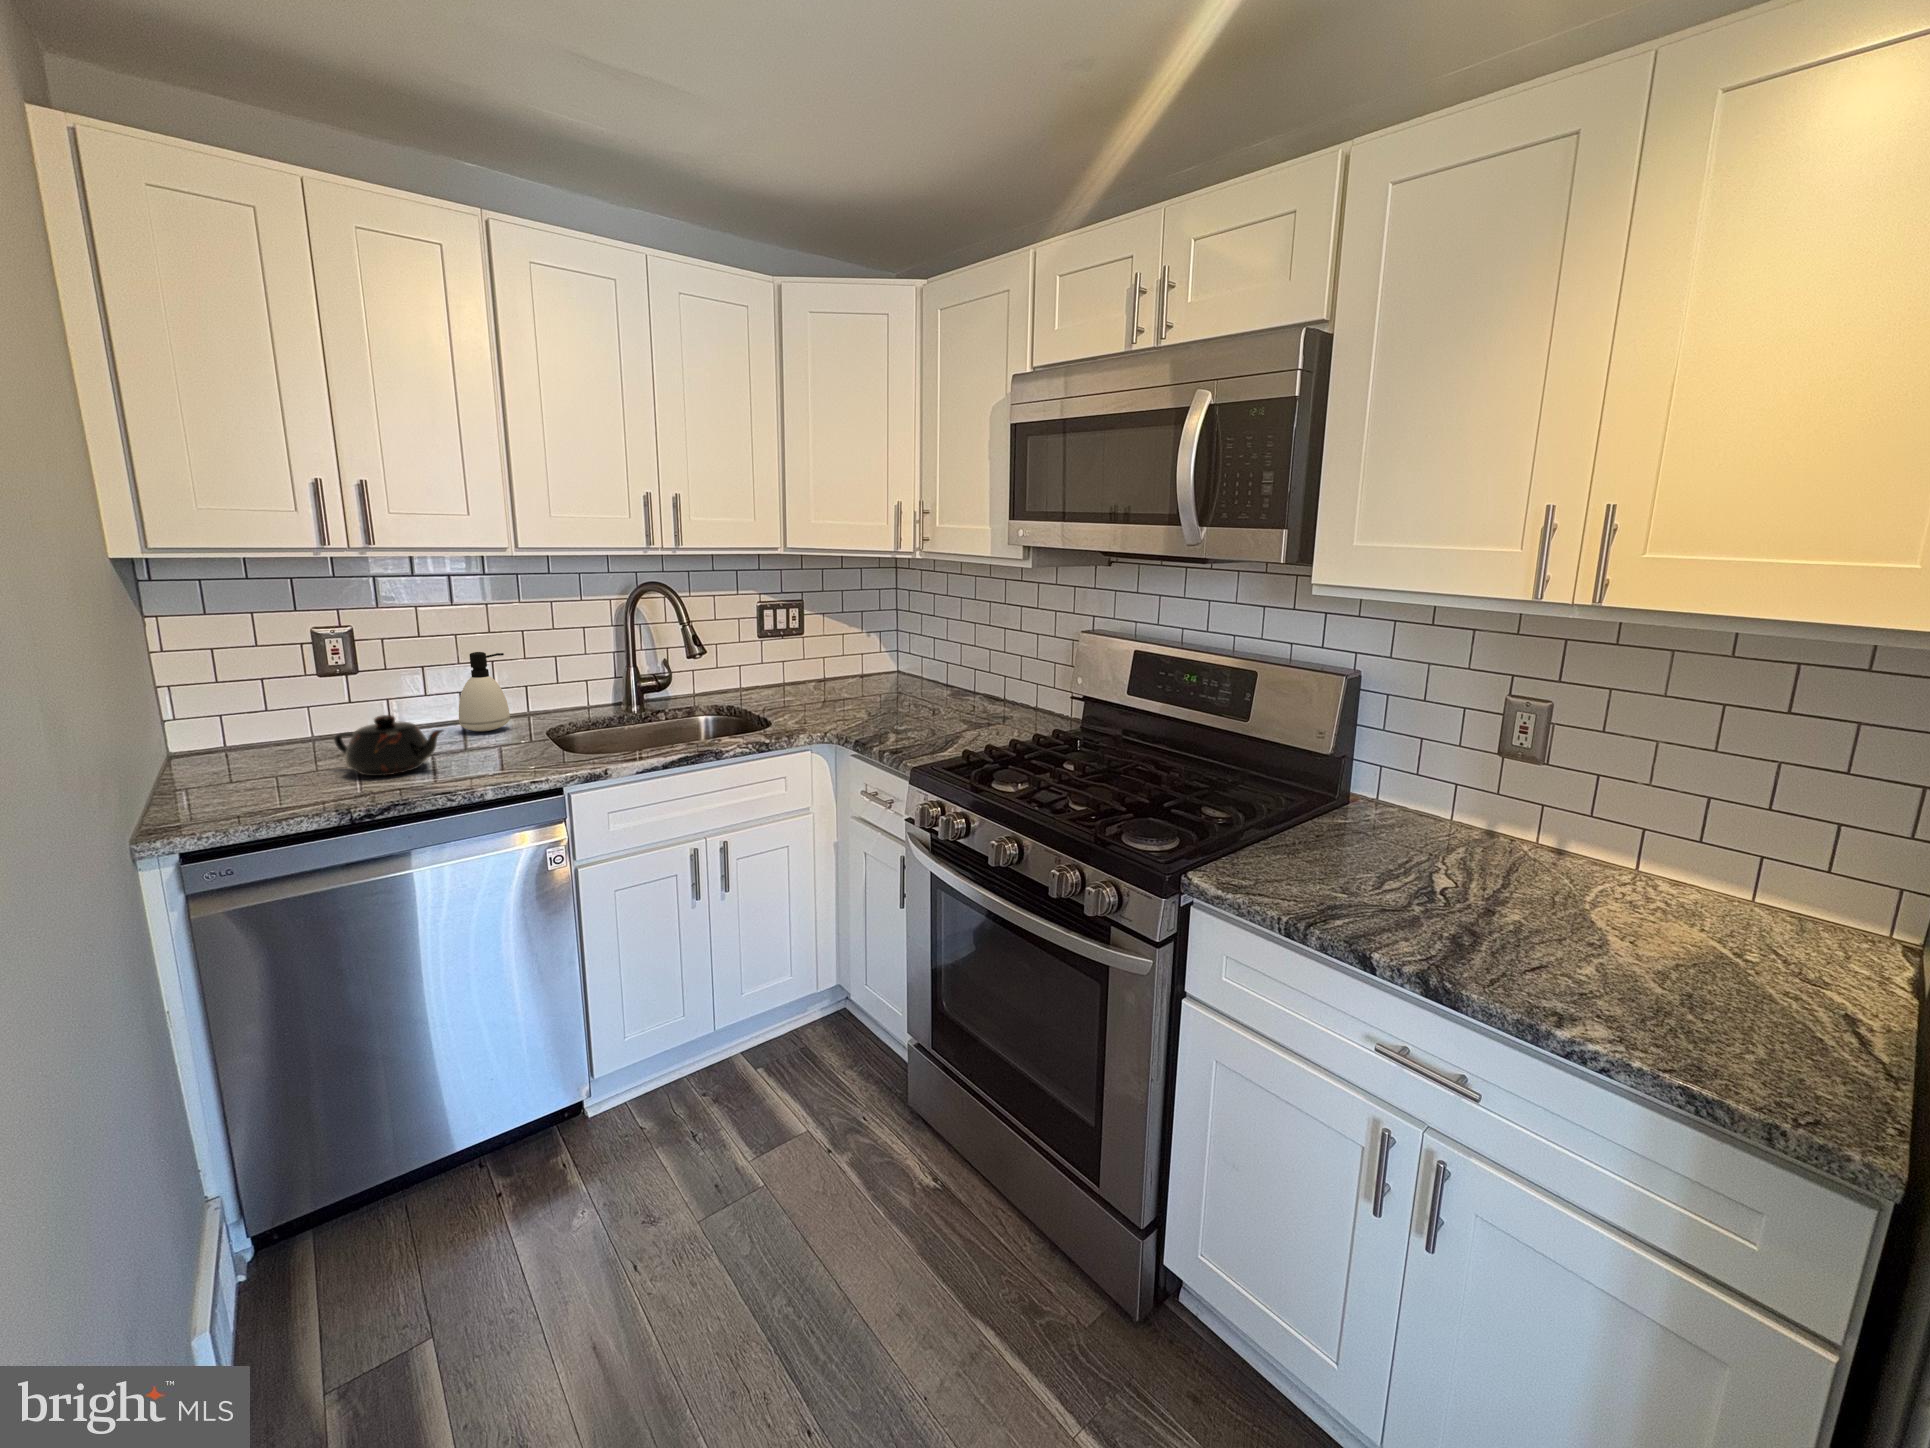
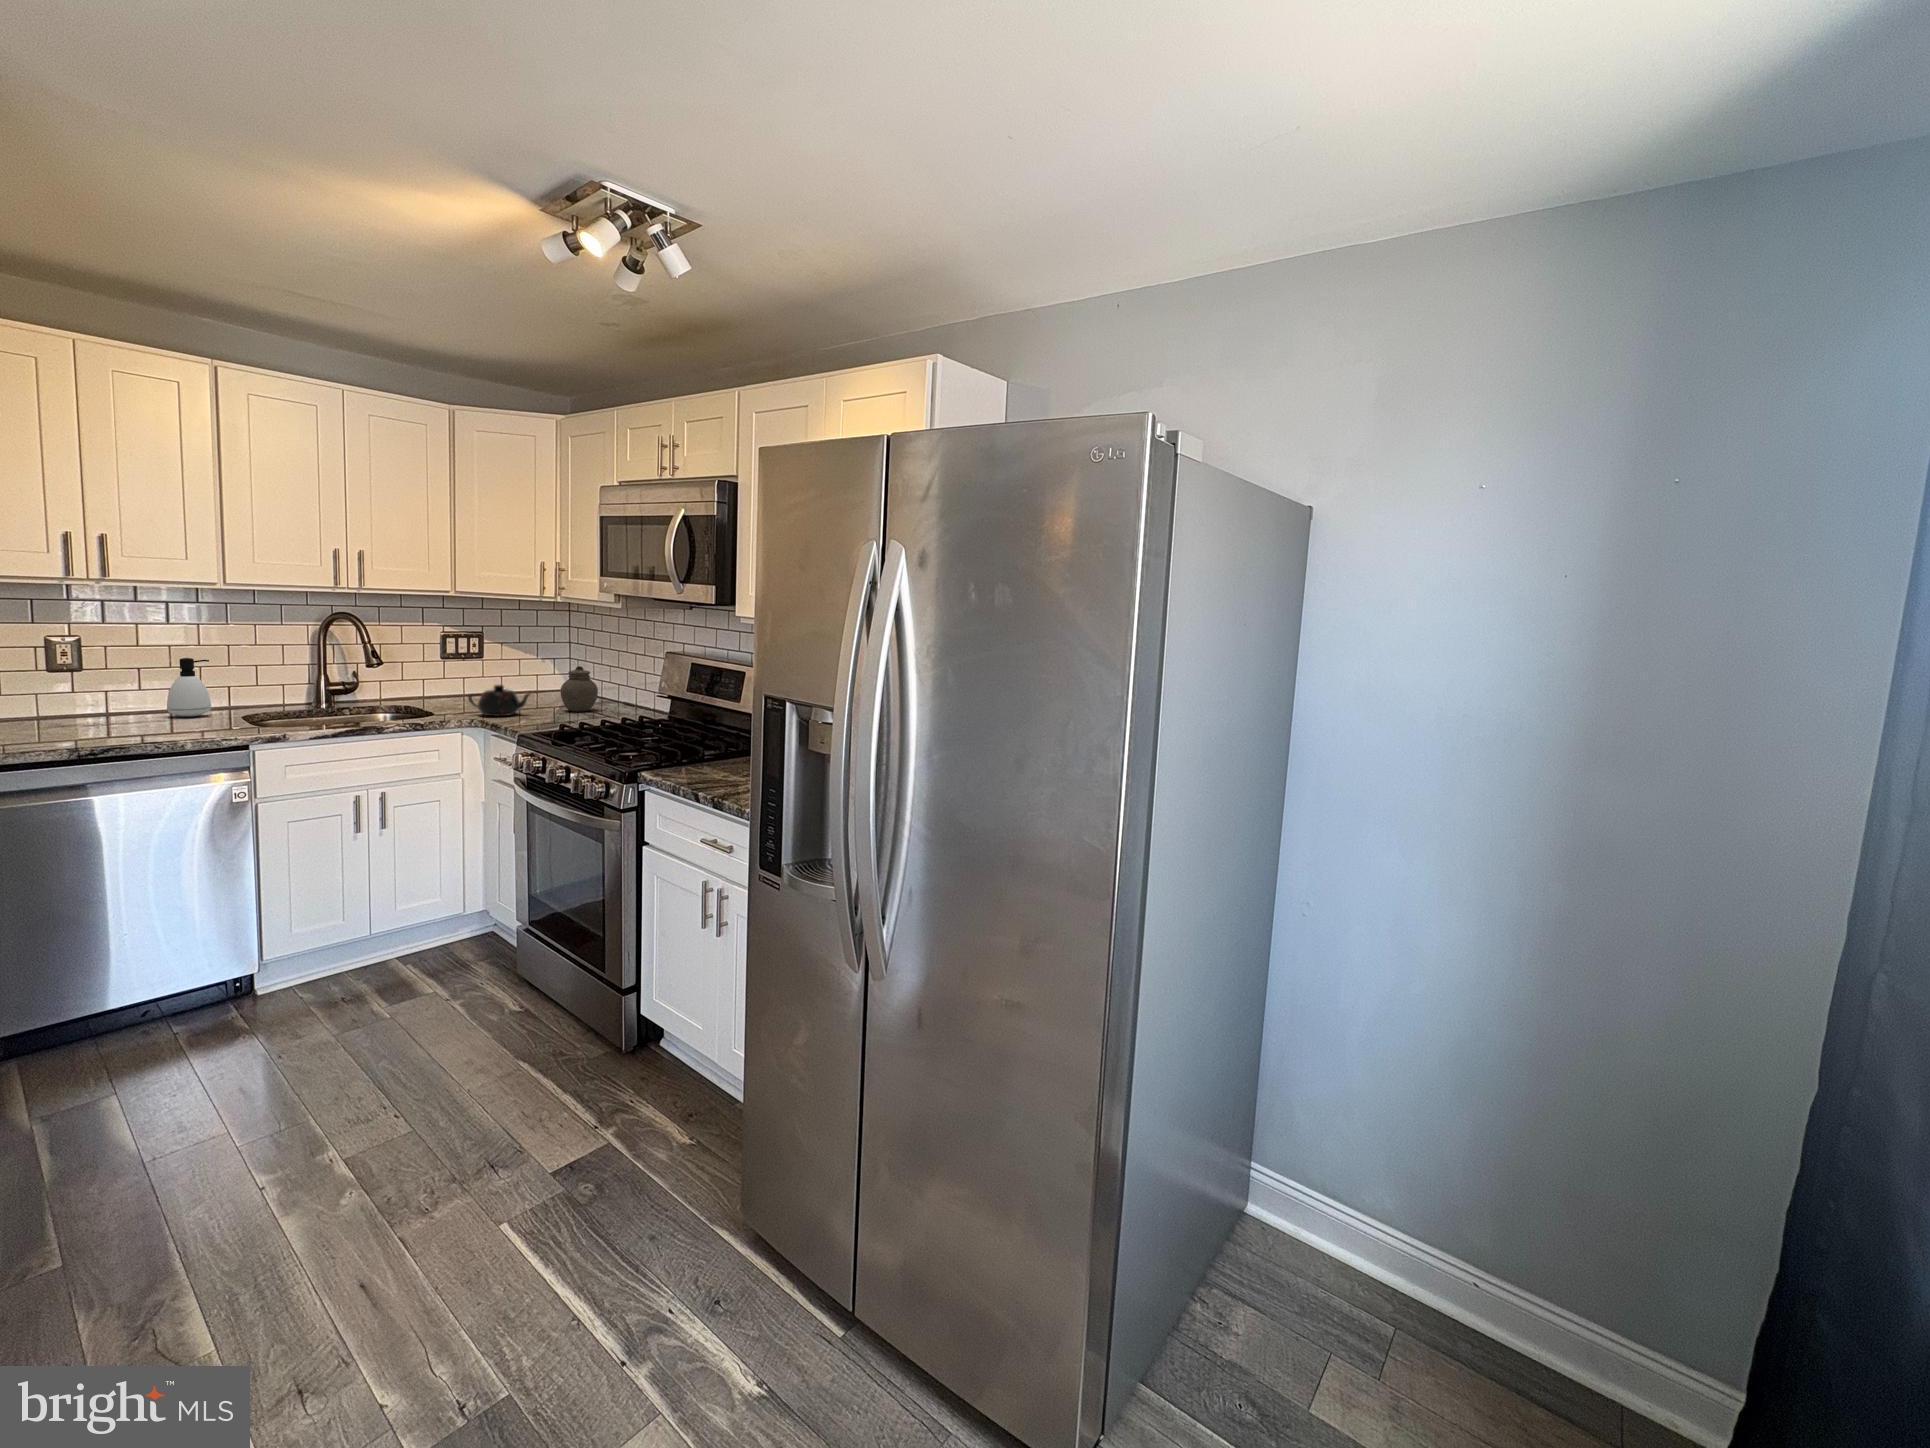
jar: none [920,649,966,711] -> present [560,666,598,712]
teapot: present [334,715,443,776] -> present [468,684,530,716]

